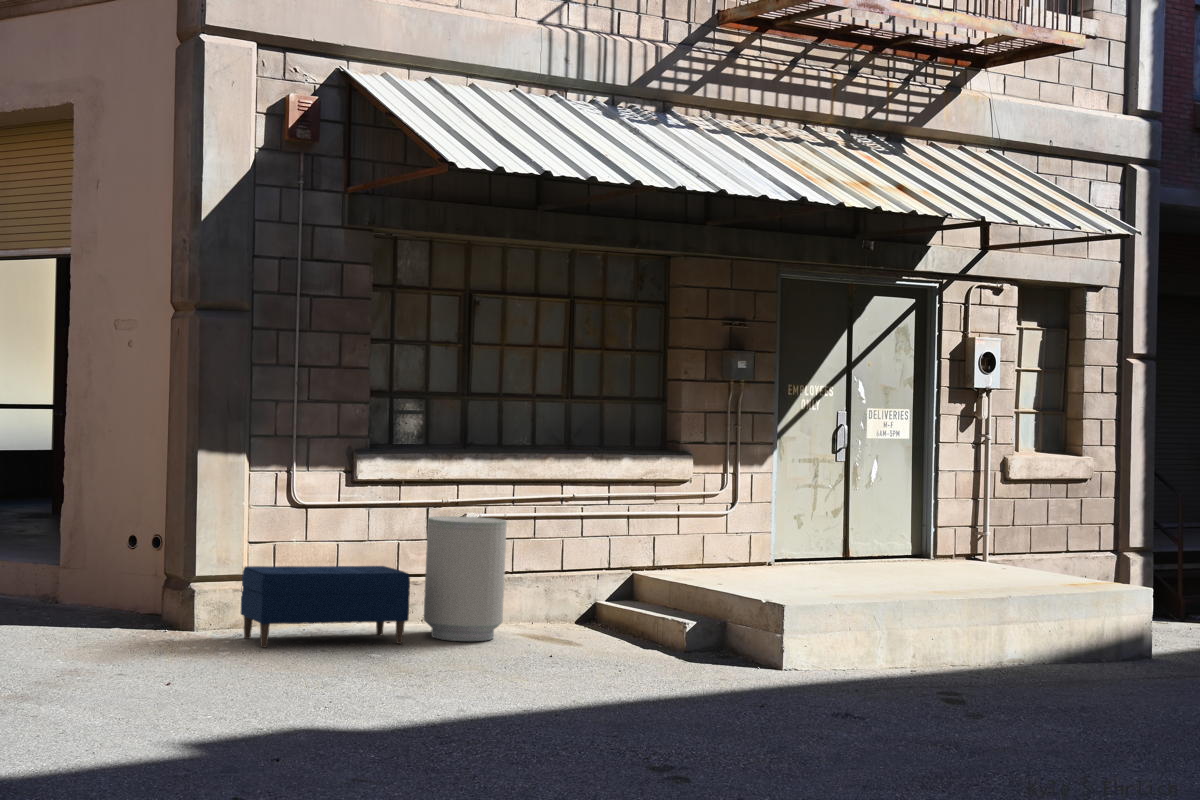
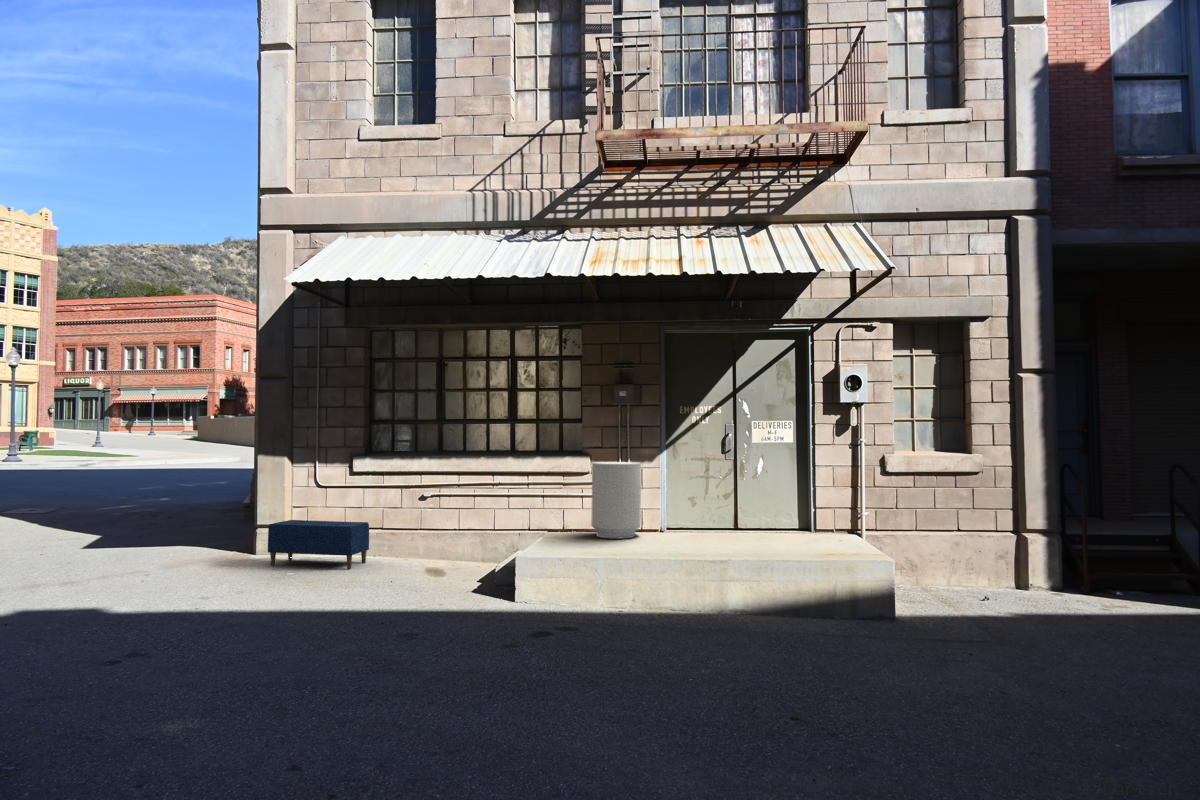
trash can: present [424,516,507,641] -> present [591,462,641,538]

